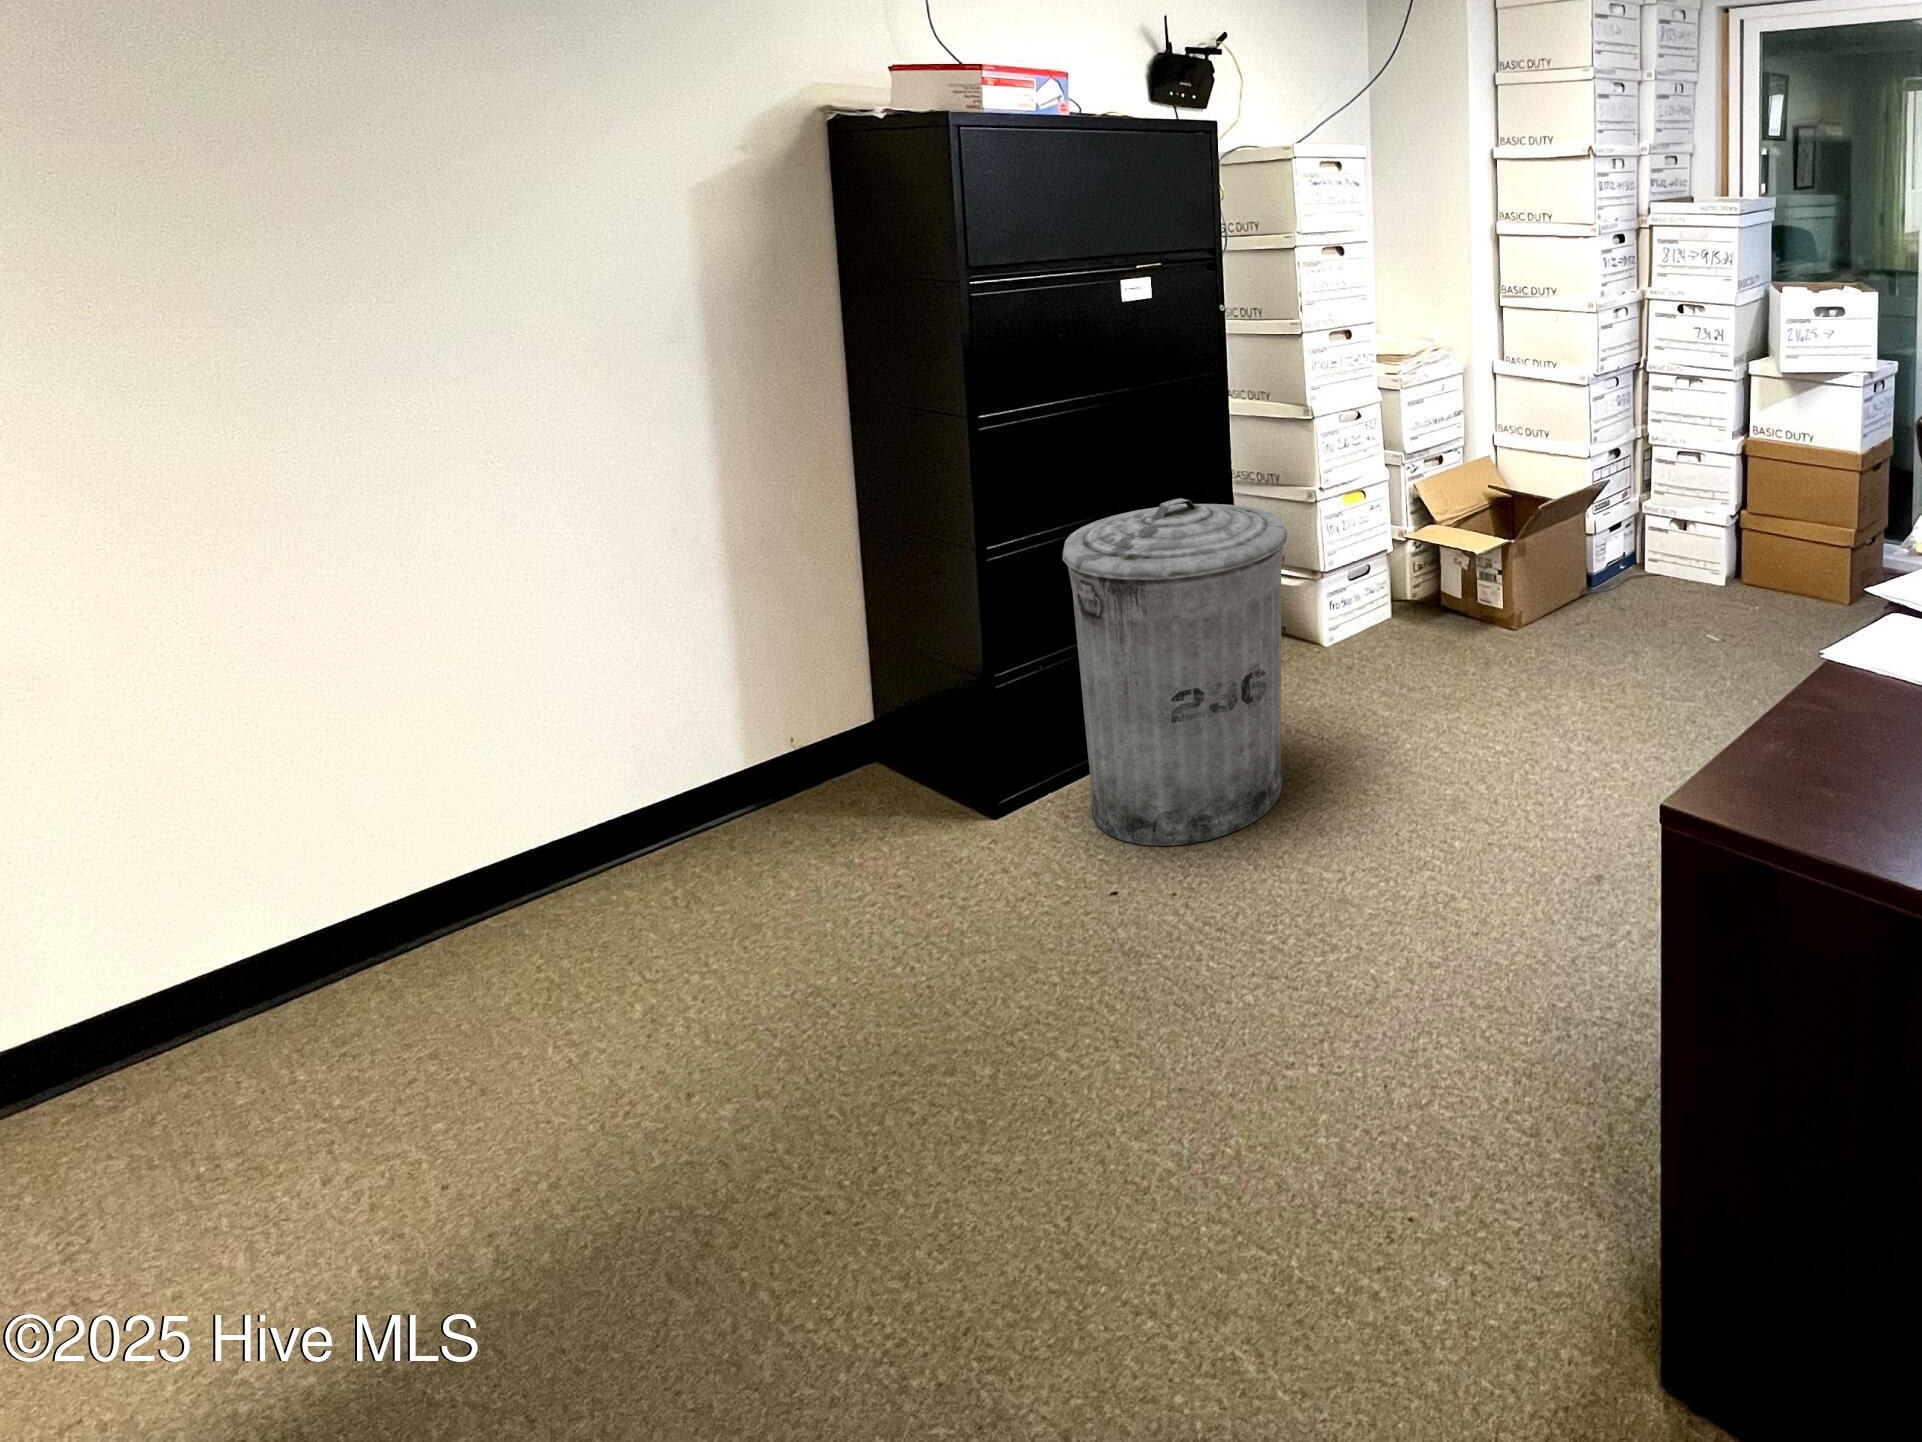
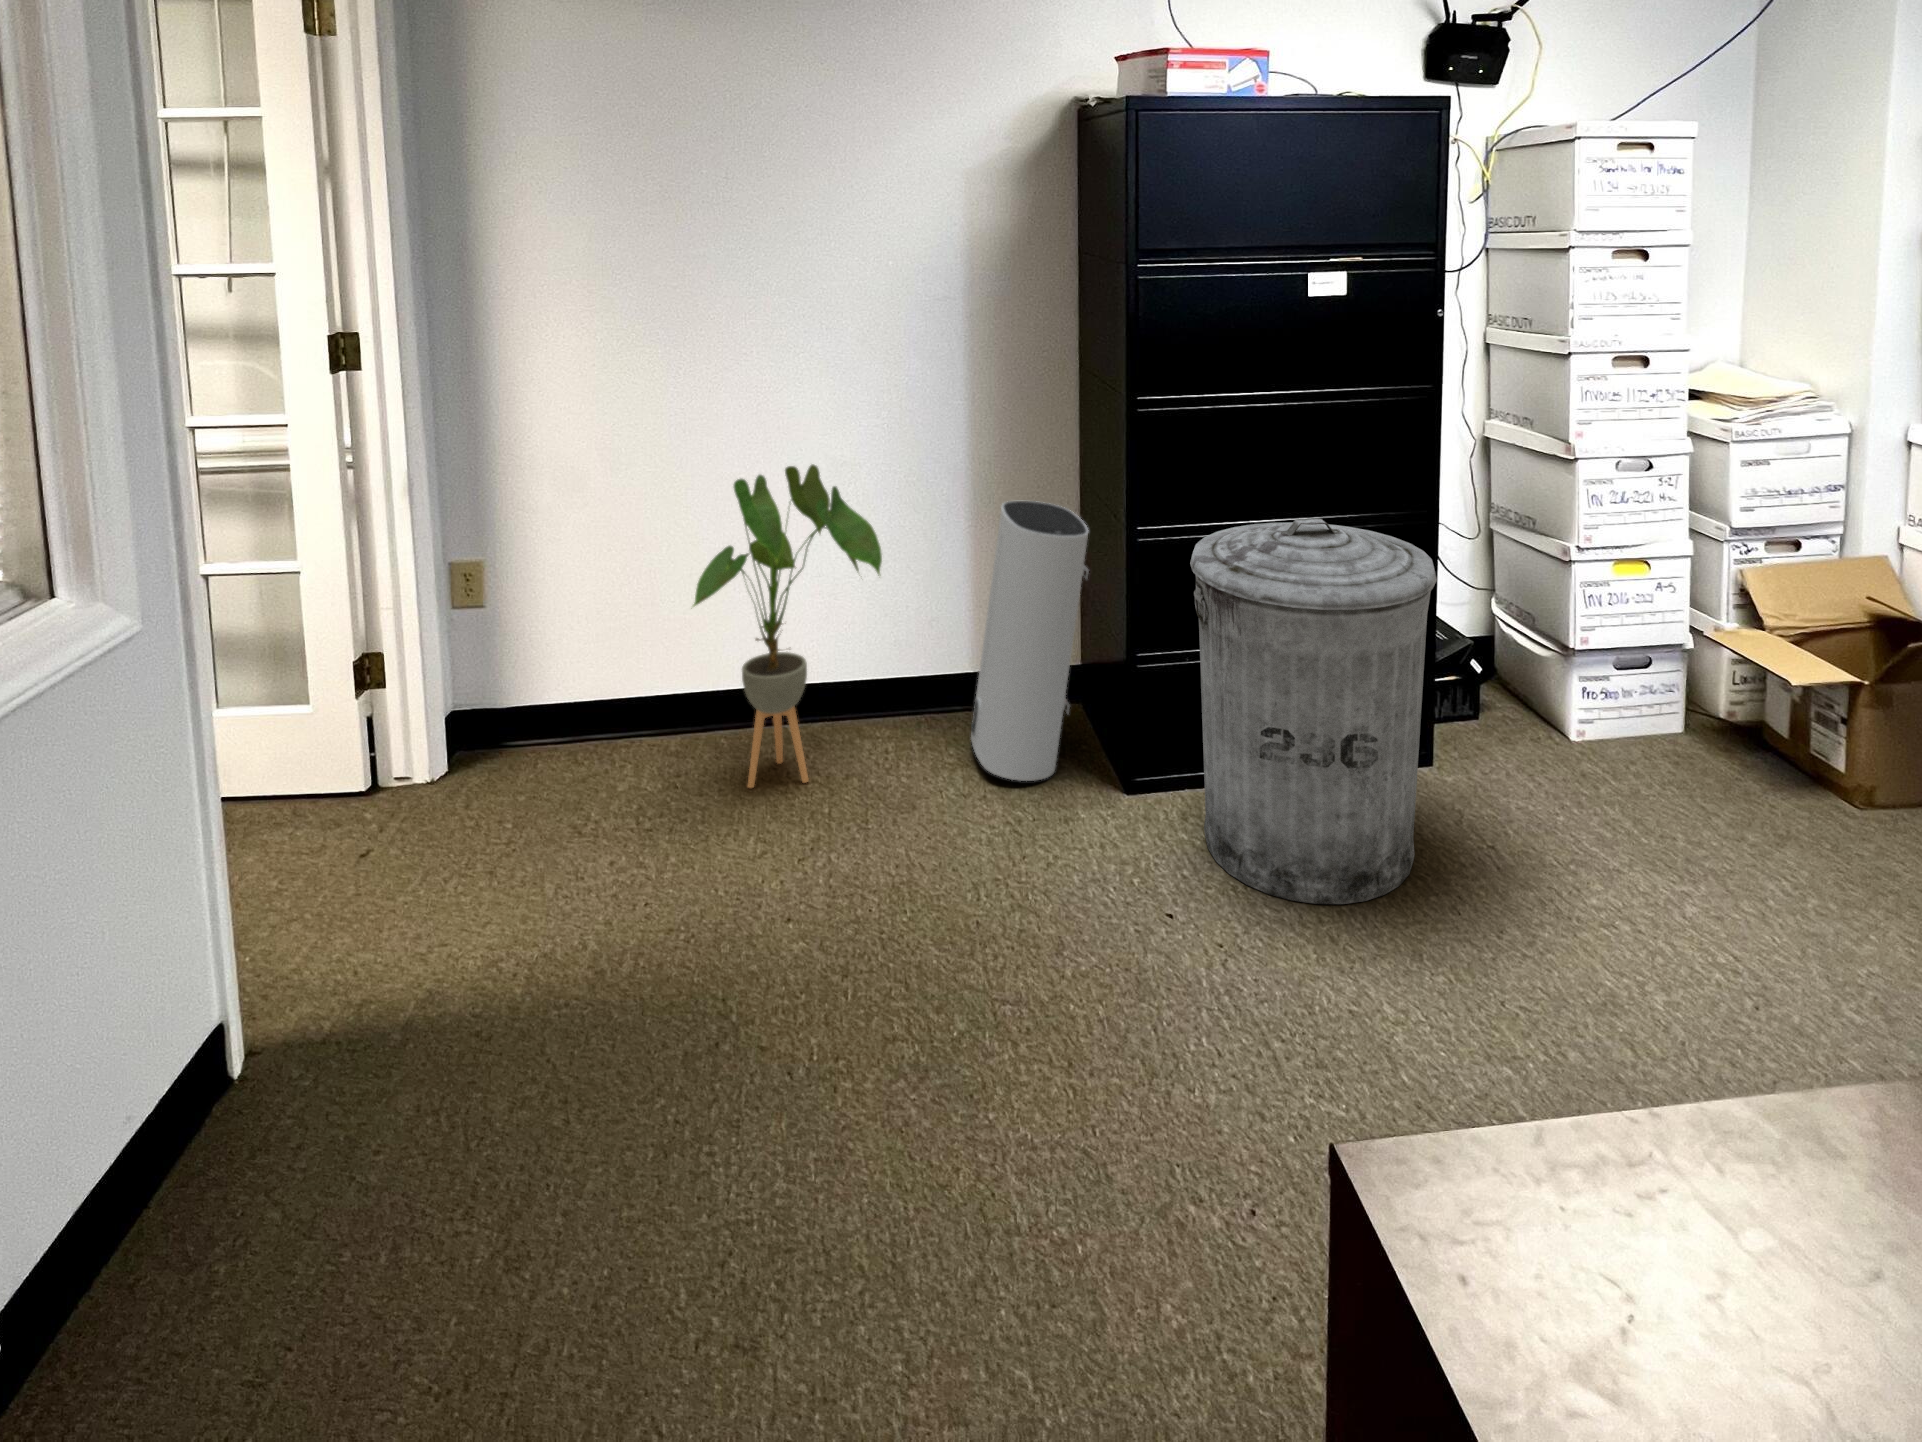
air purifier: none [768,553,919,864] -> present [971,501,1089,781]
house plant: none [362,566,685,1019] -> present [693,464,882,788]

